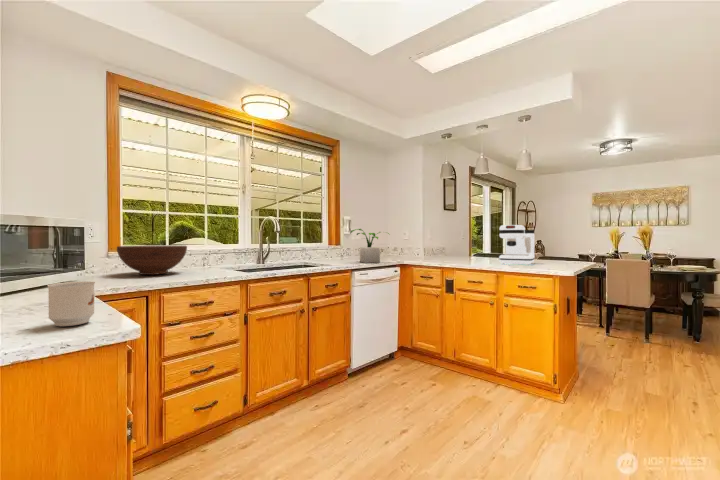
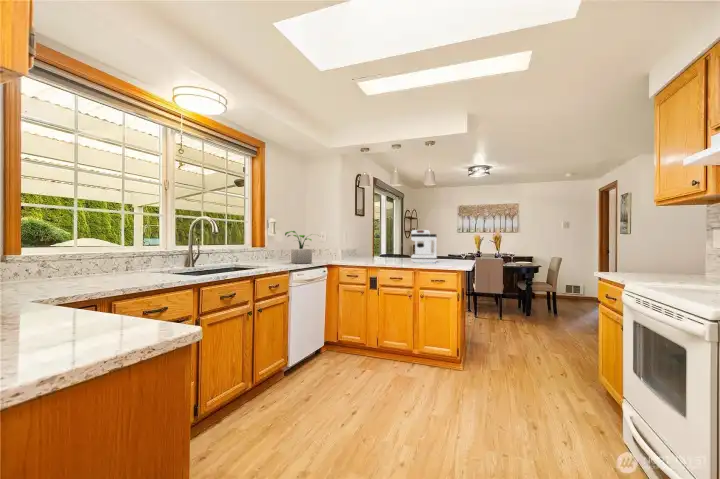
fruit bowl: present [117,245,187,275] -> none [26,247,121,282]
mug: present [48,282,95,326] -> none [65,289,122,344]

